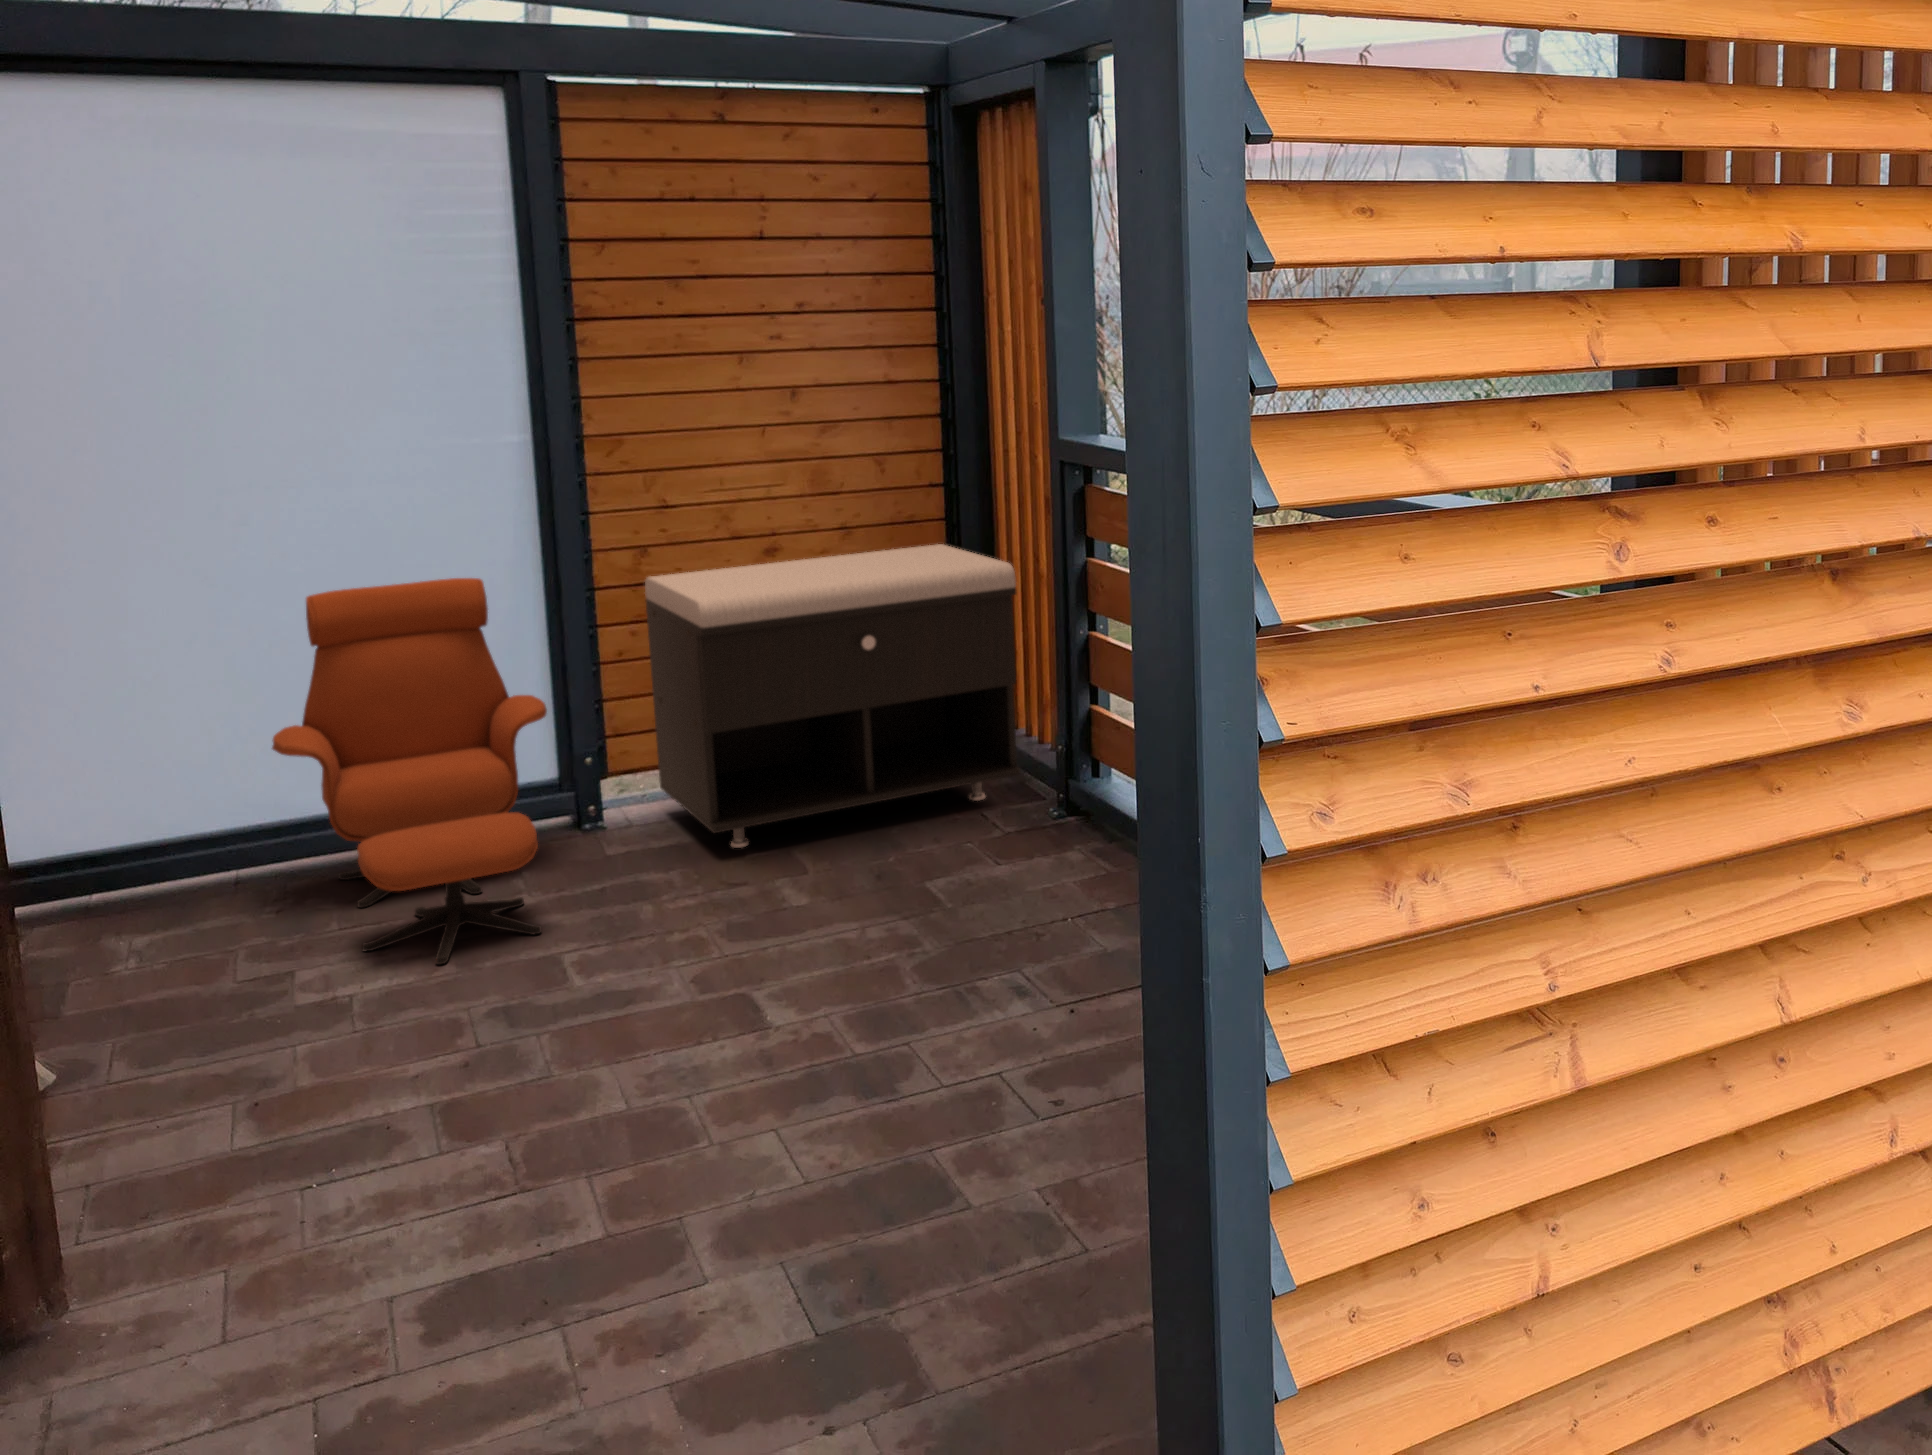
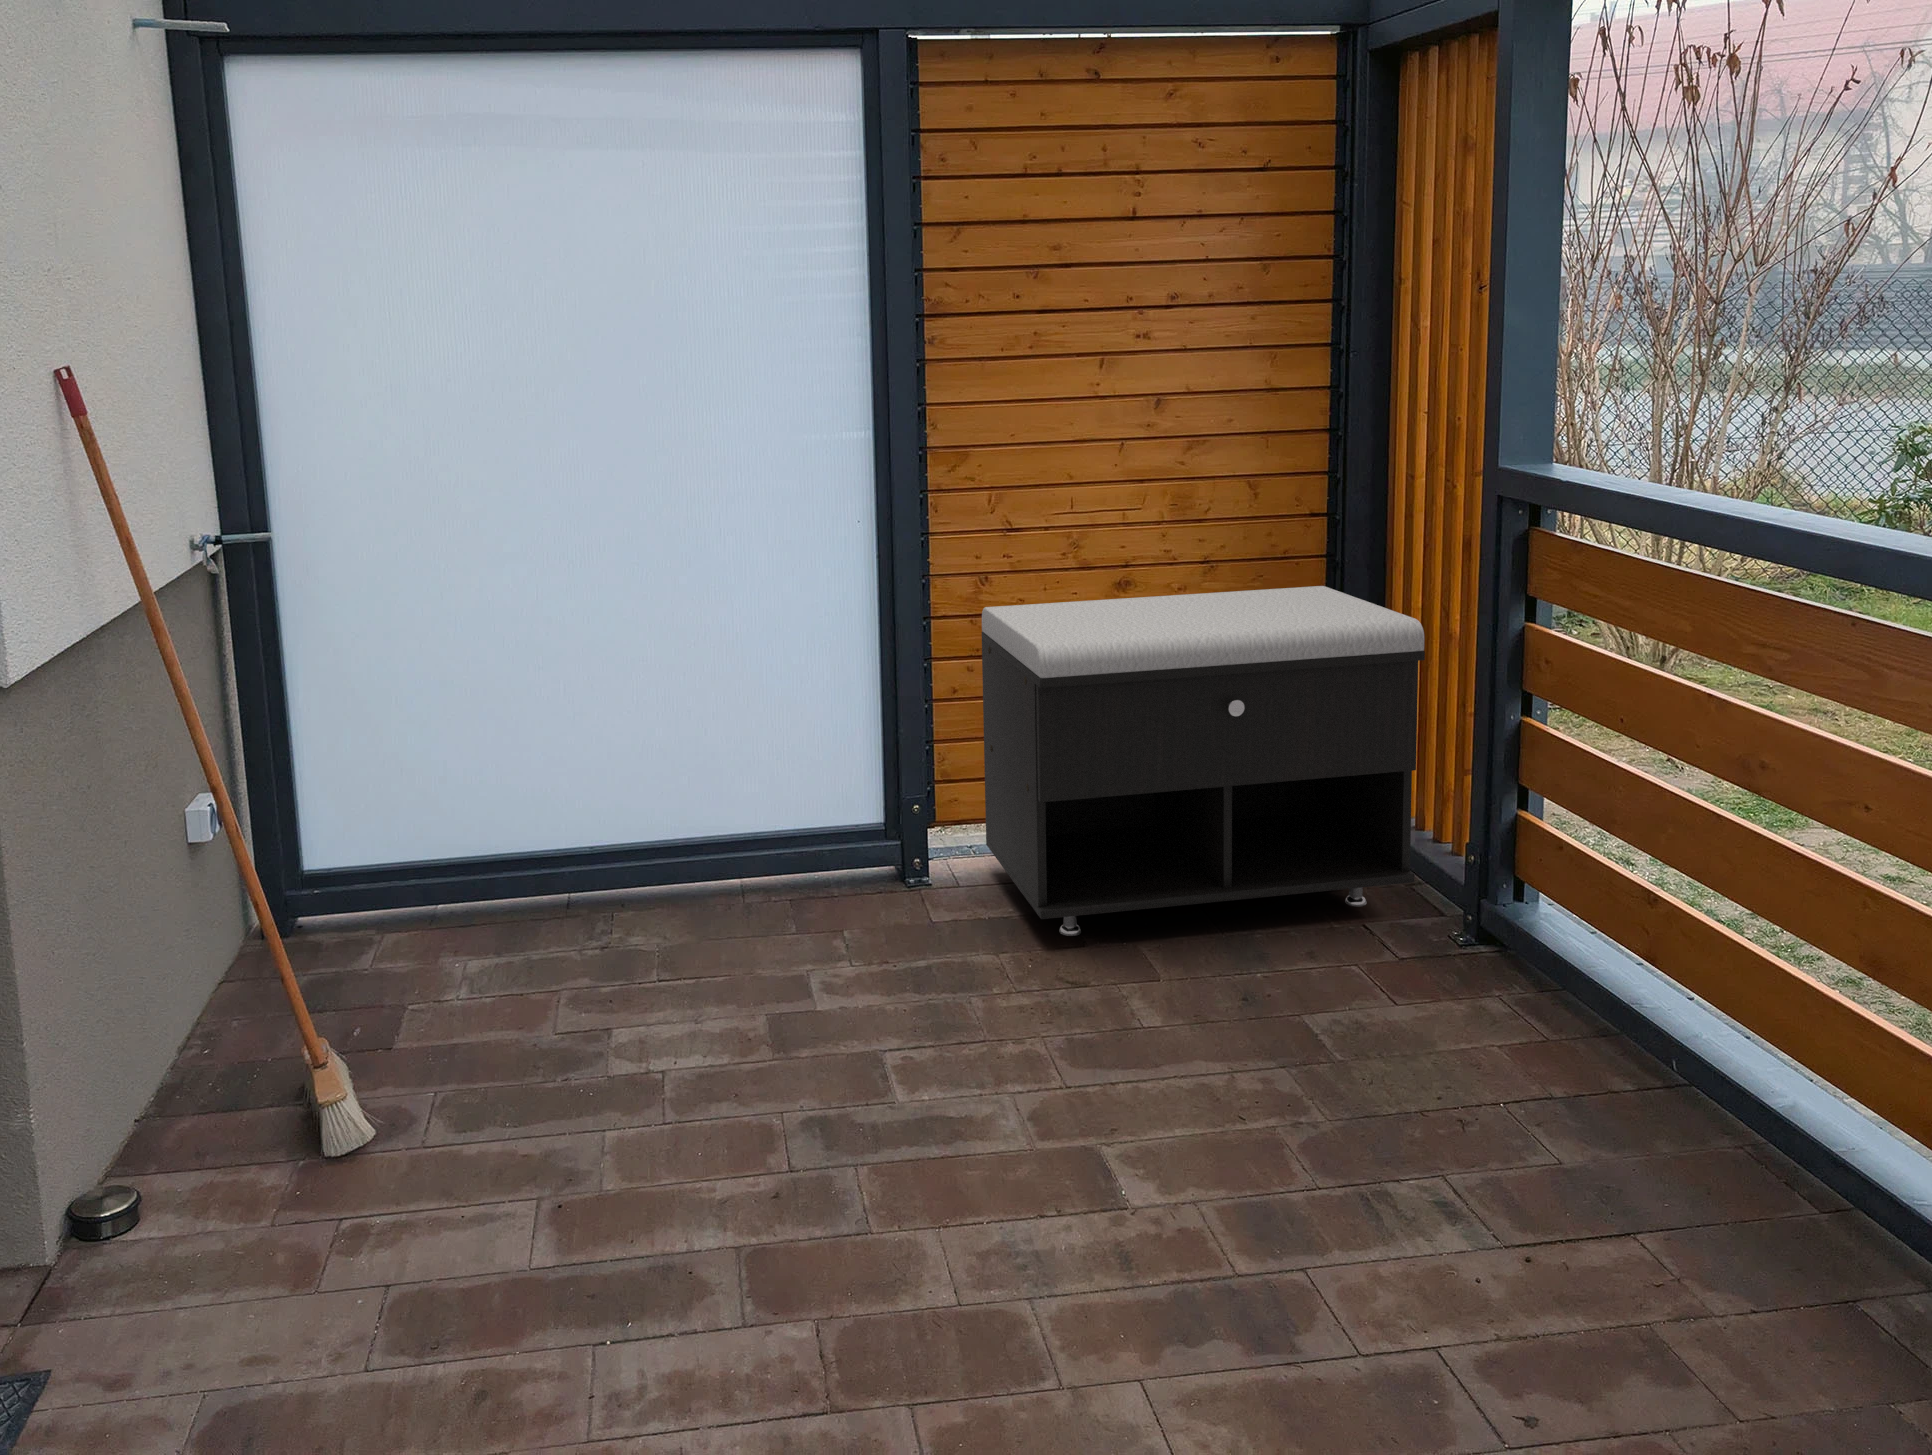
lounge chair: present [272,578,547,964] -> none [588,599,868,1056]

